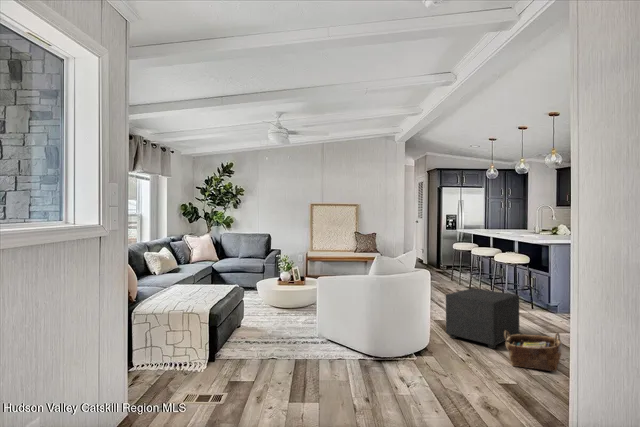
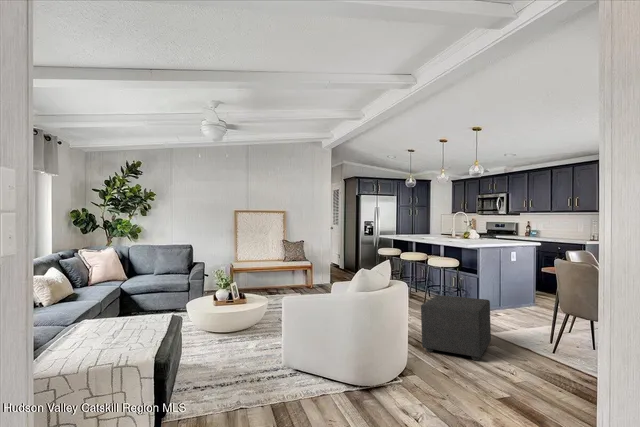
woven basket: present [504,331,562,371] -> none [497,339,559,382]

